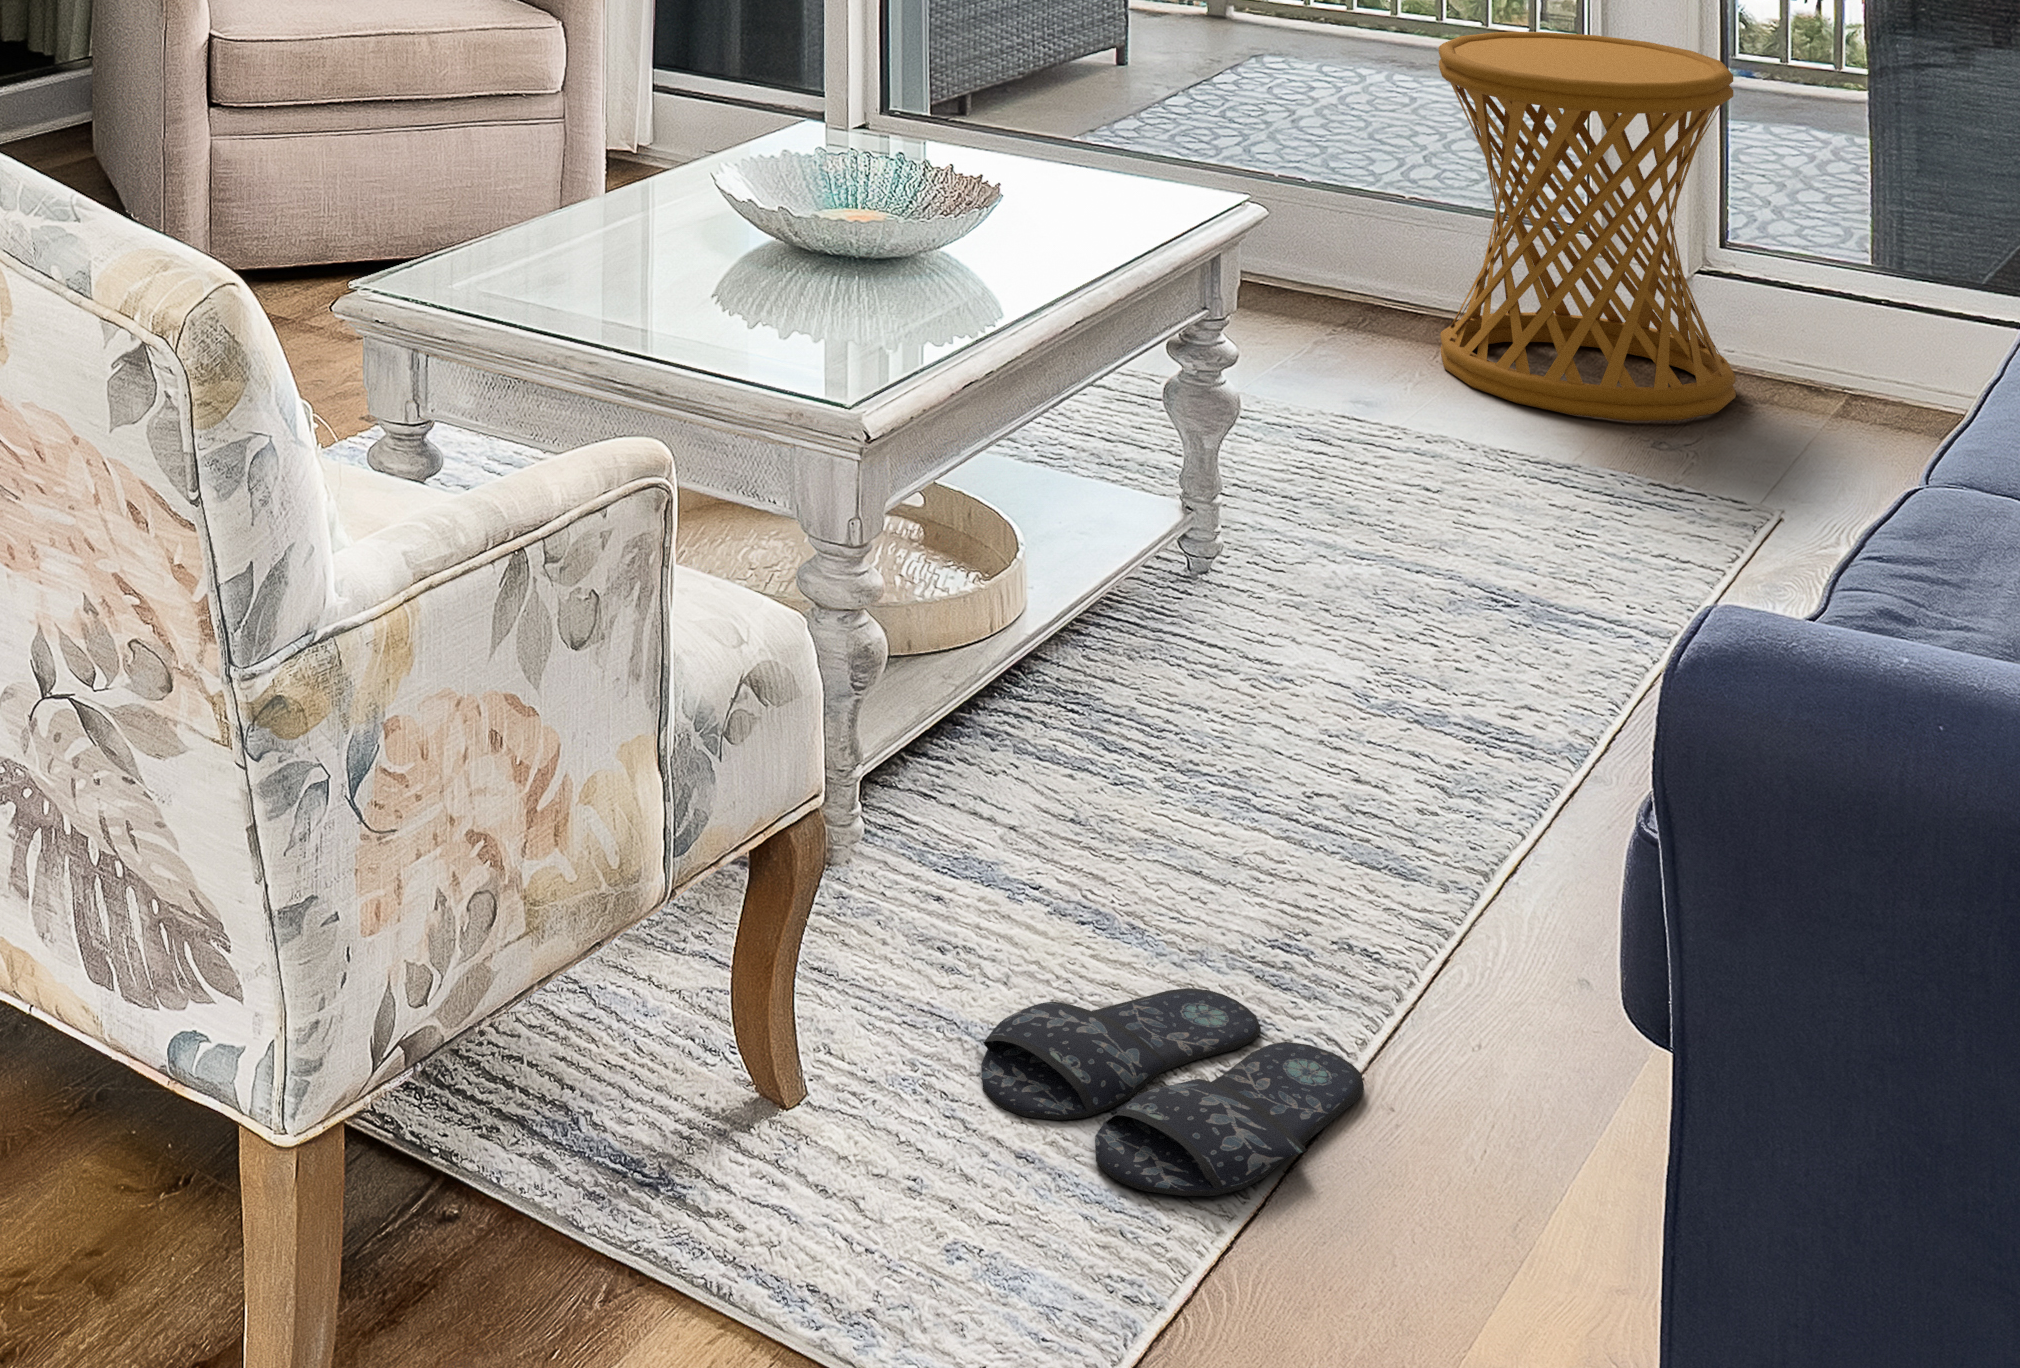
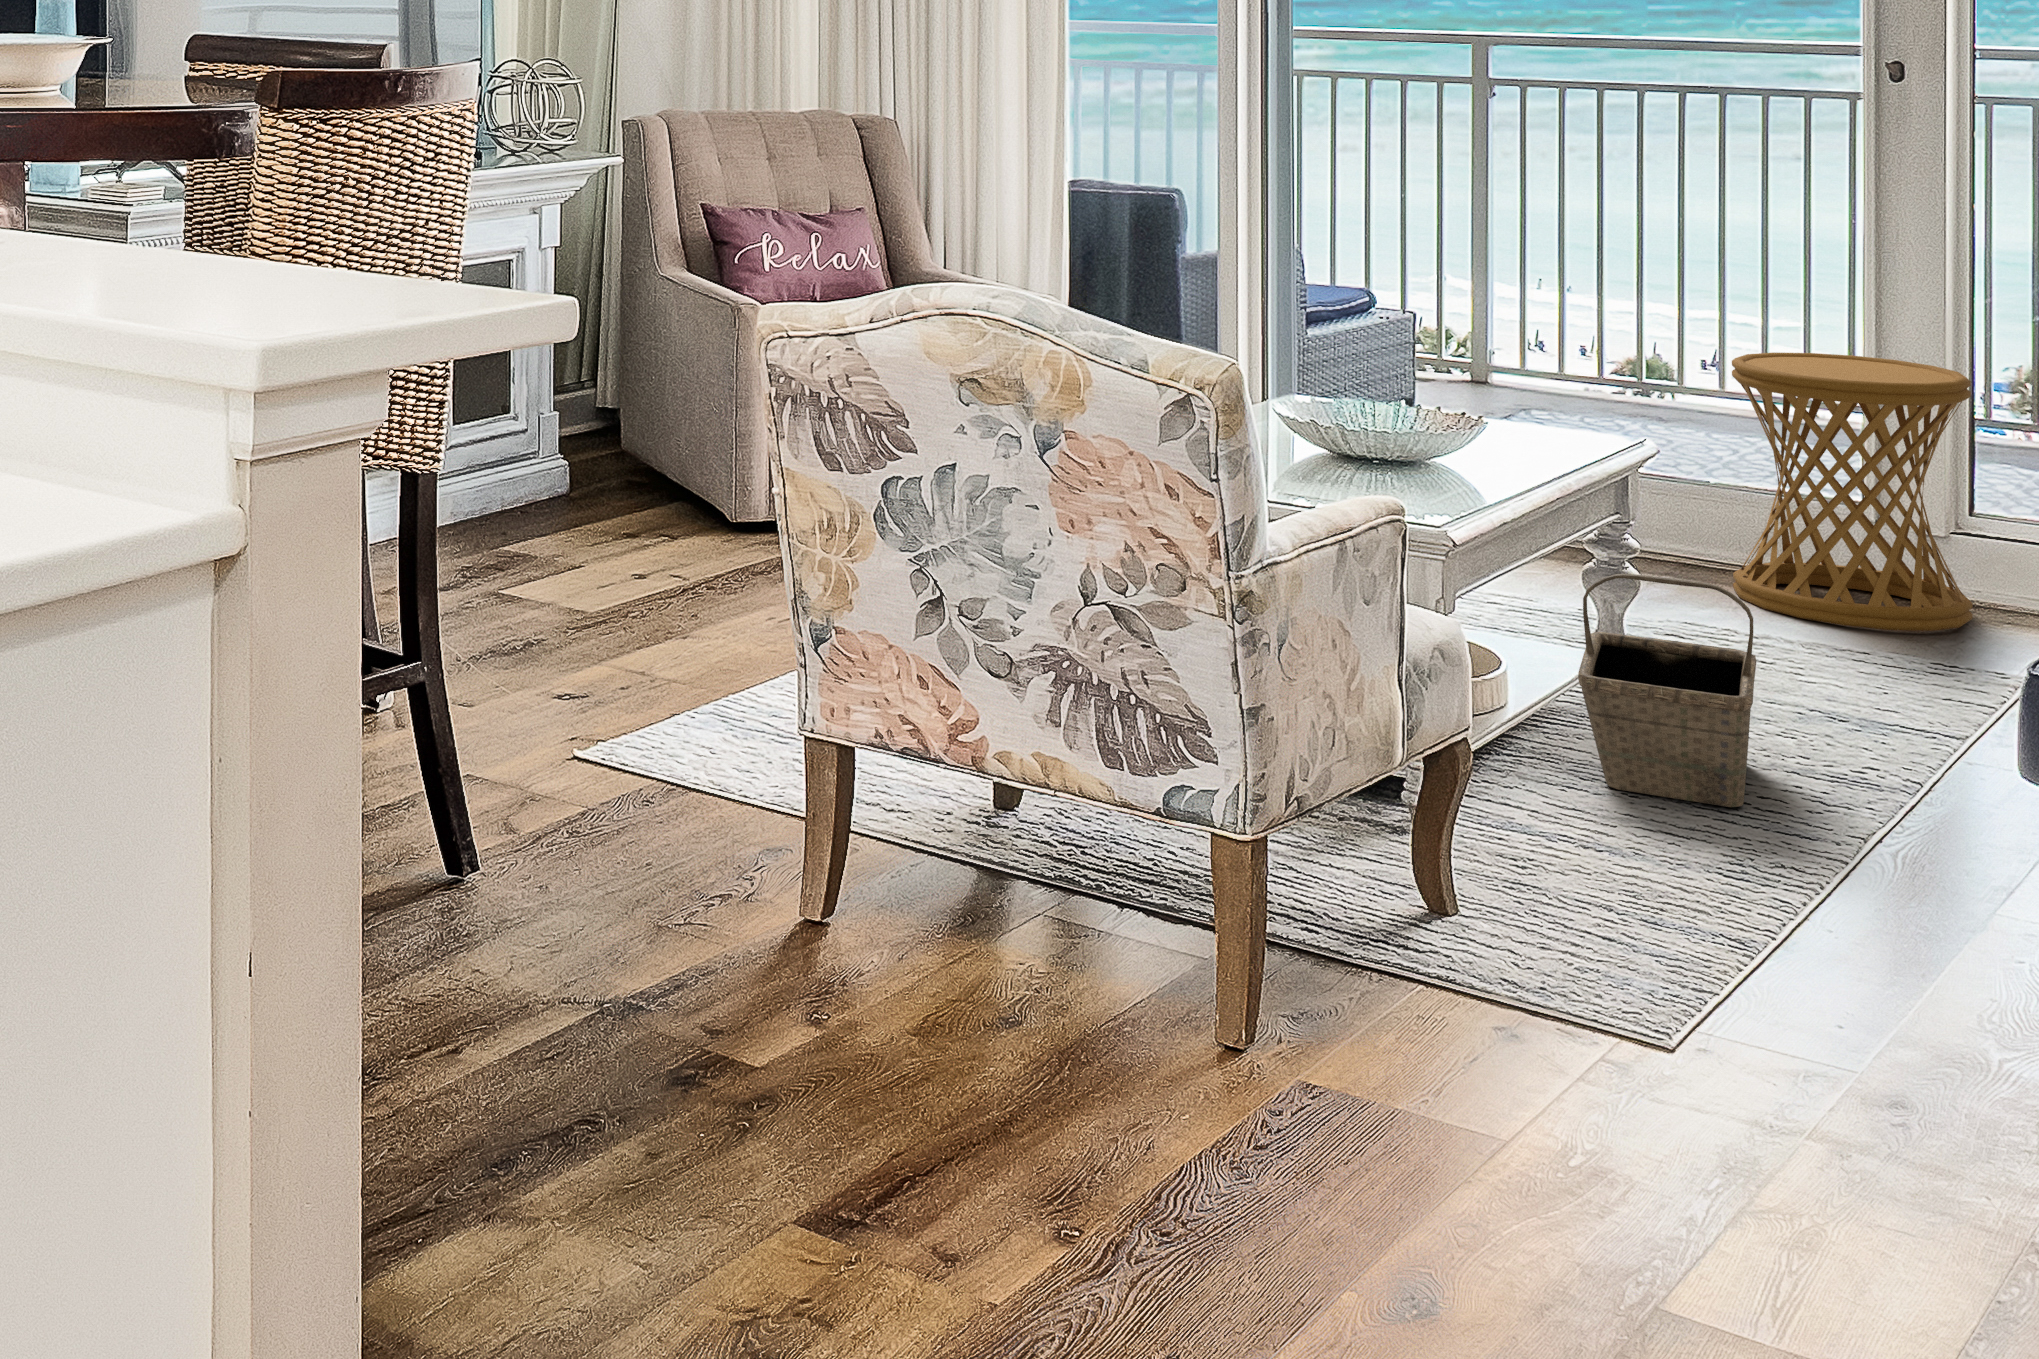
basket: none [1128,419,1395,793] -> present [1578,574,1756,807]
slippers: present [981,988,1364,1196] -> none [1542,887,1793,967]

